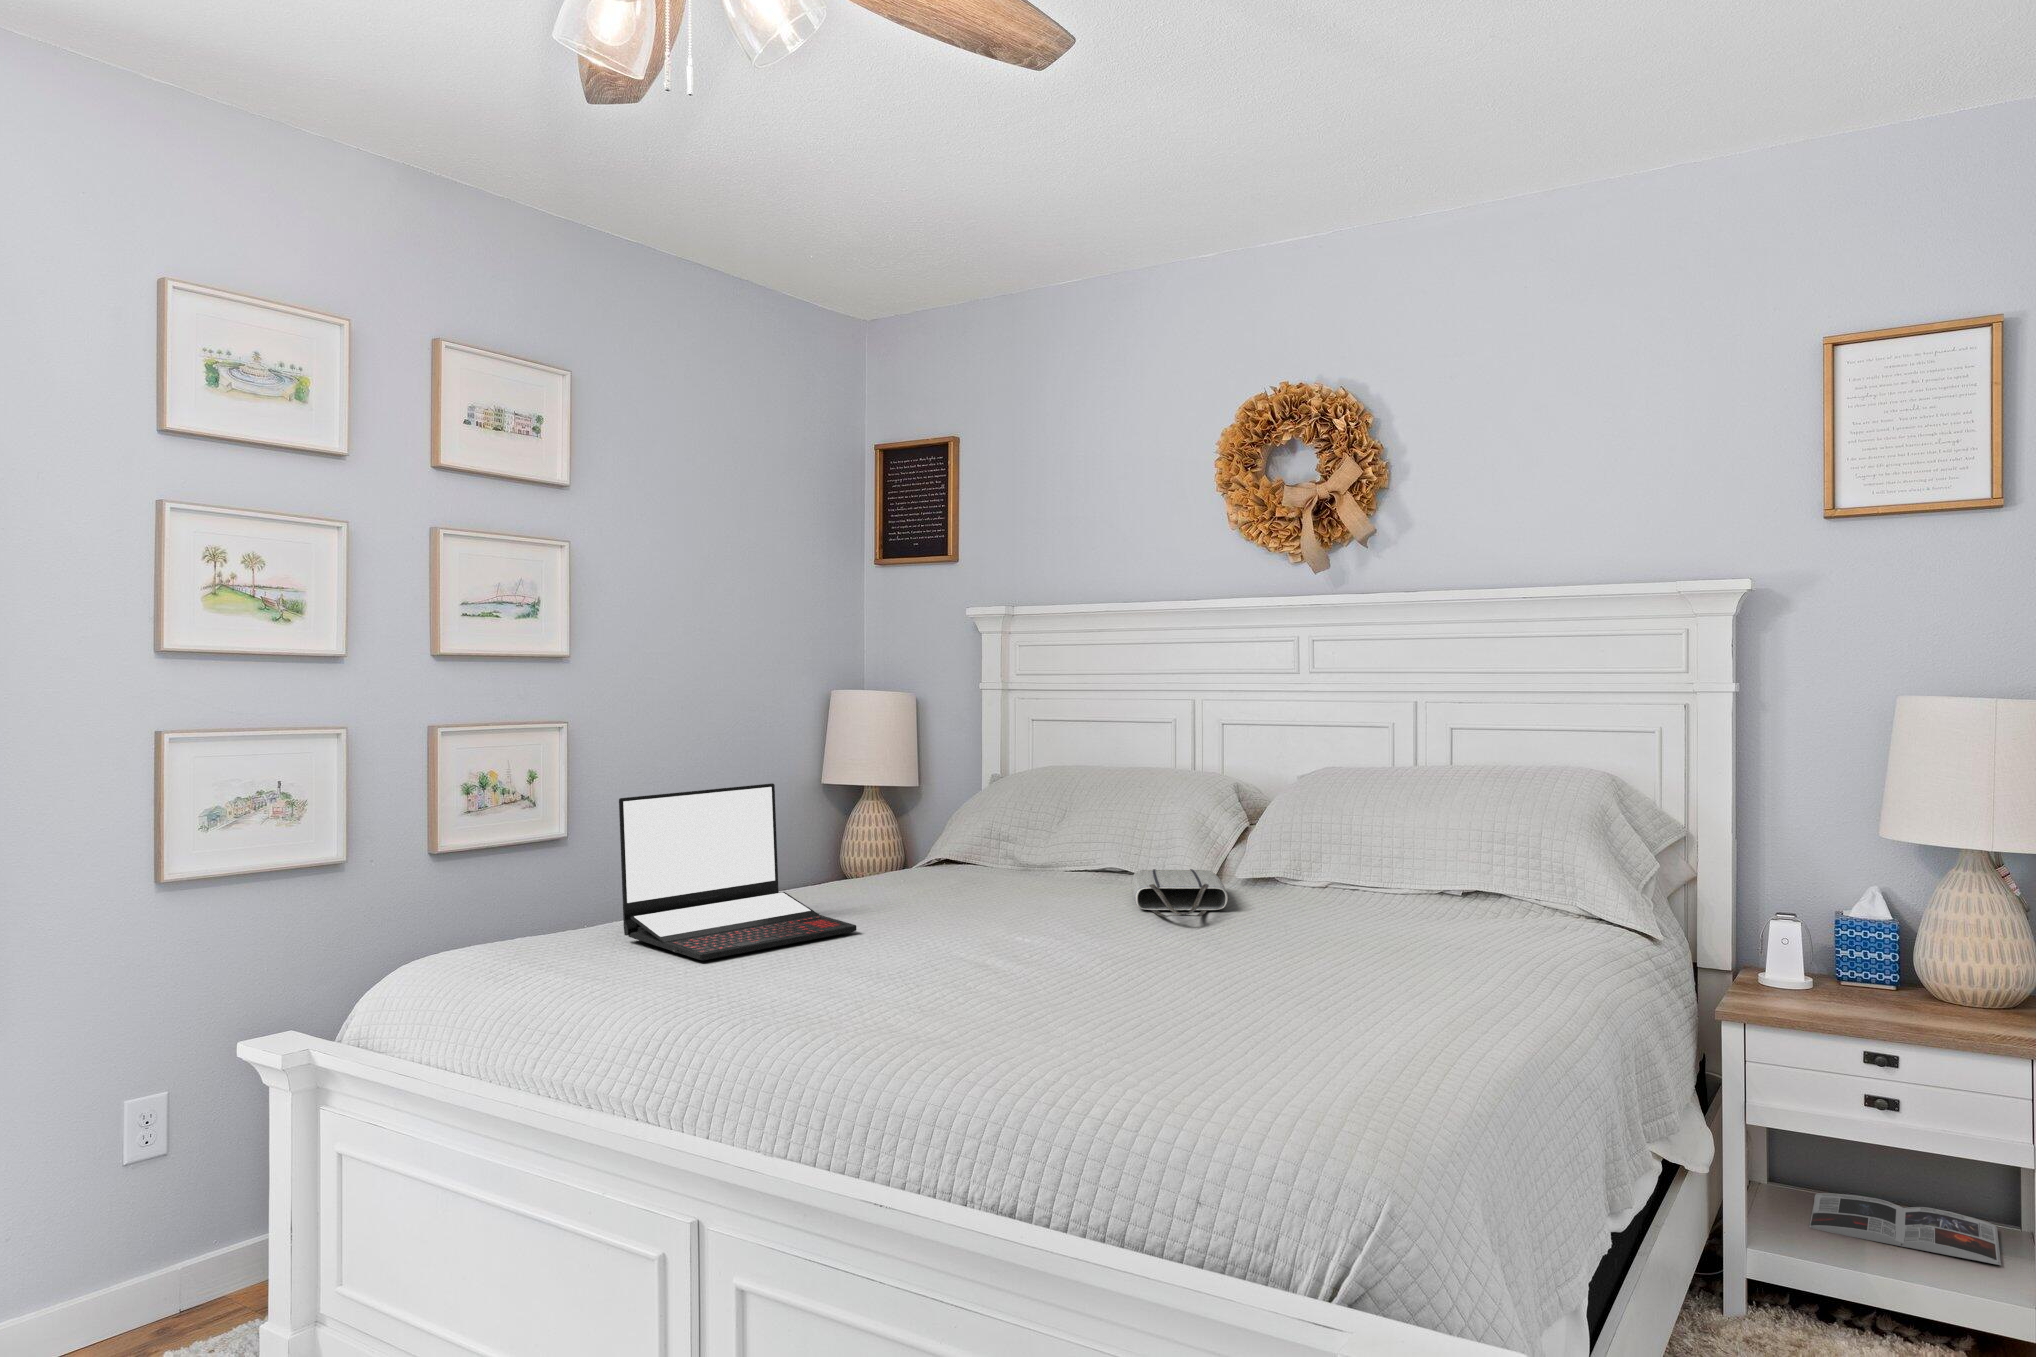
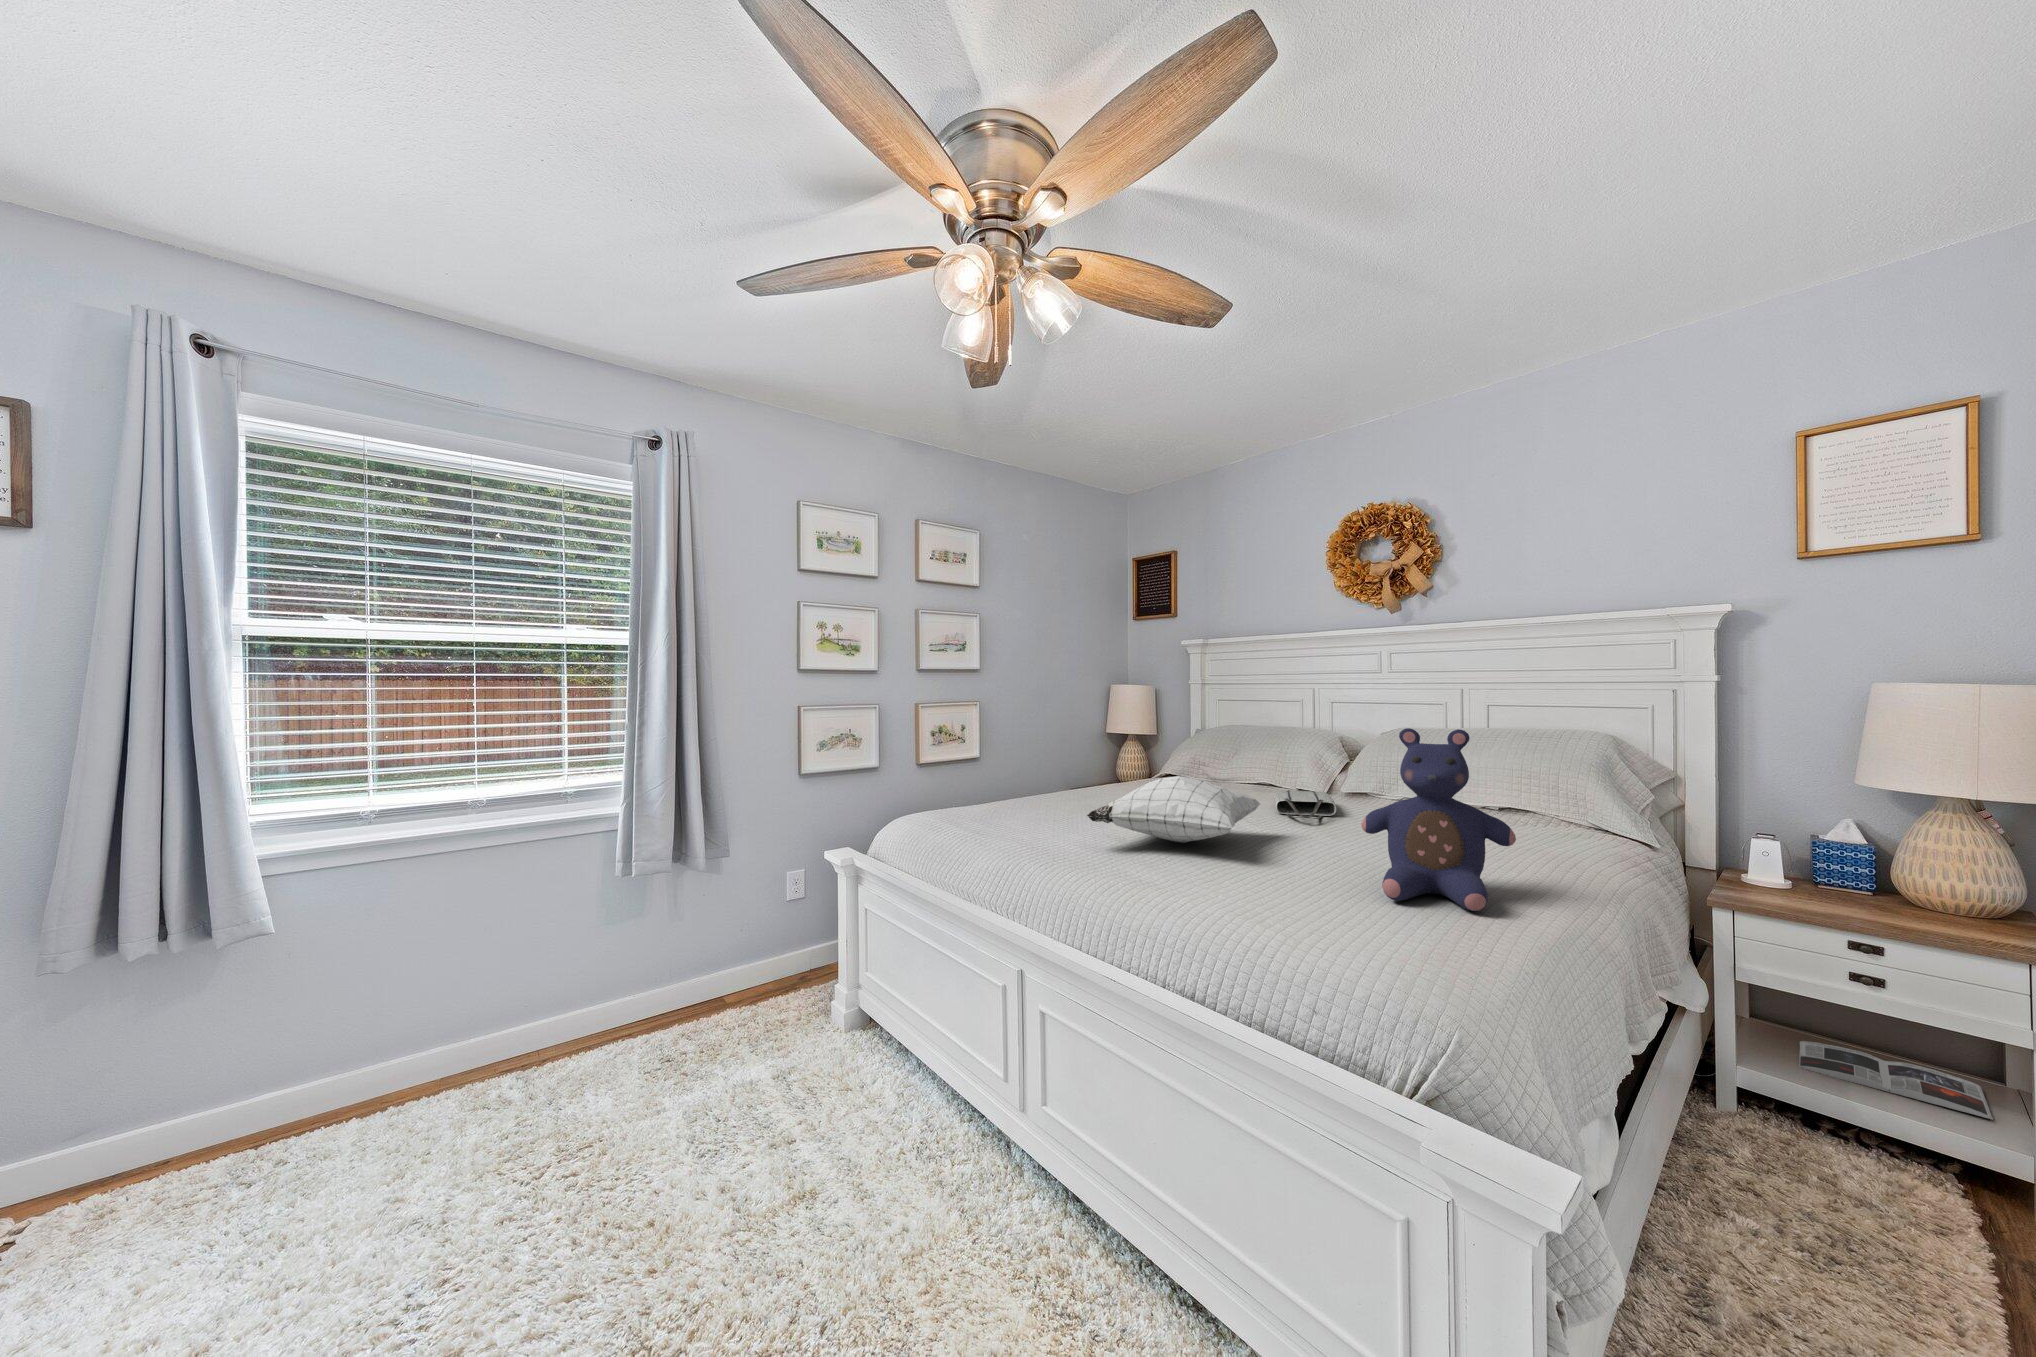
teddy bear: none [1268,782,1470,1045] -> present [1361,728,1516,911]
laptop: present [619,783,856,961] -> none [974,734,1104,830]
pillow: none [840,857,1118,968] -> present [1087,776,1261,843]

